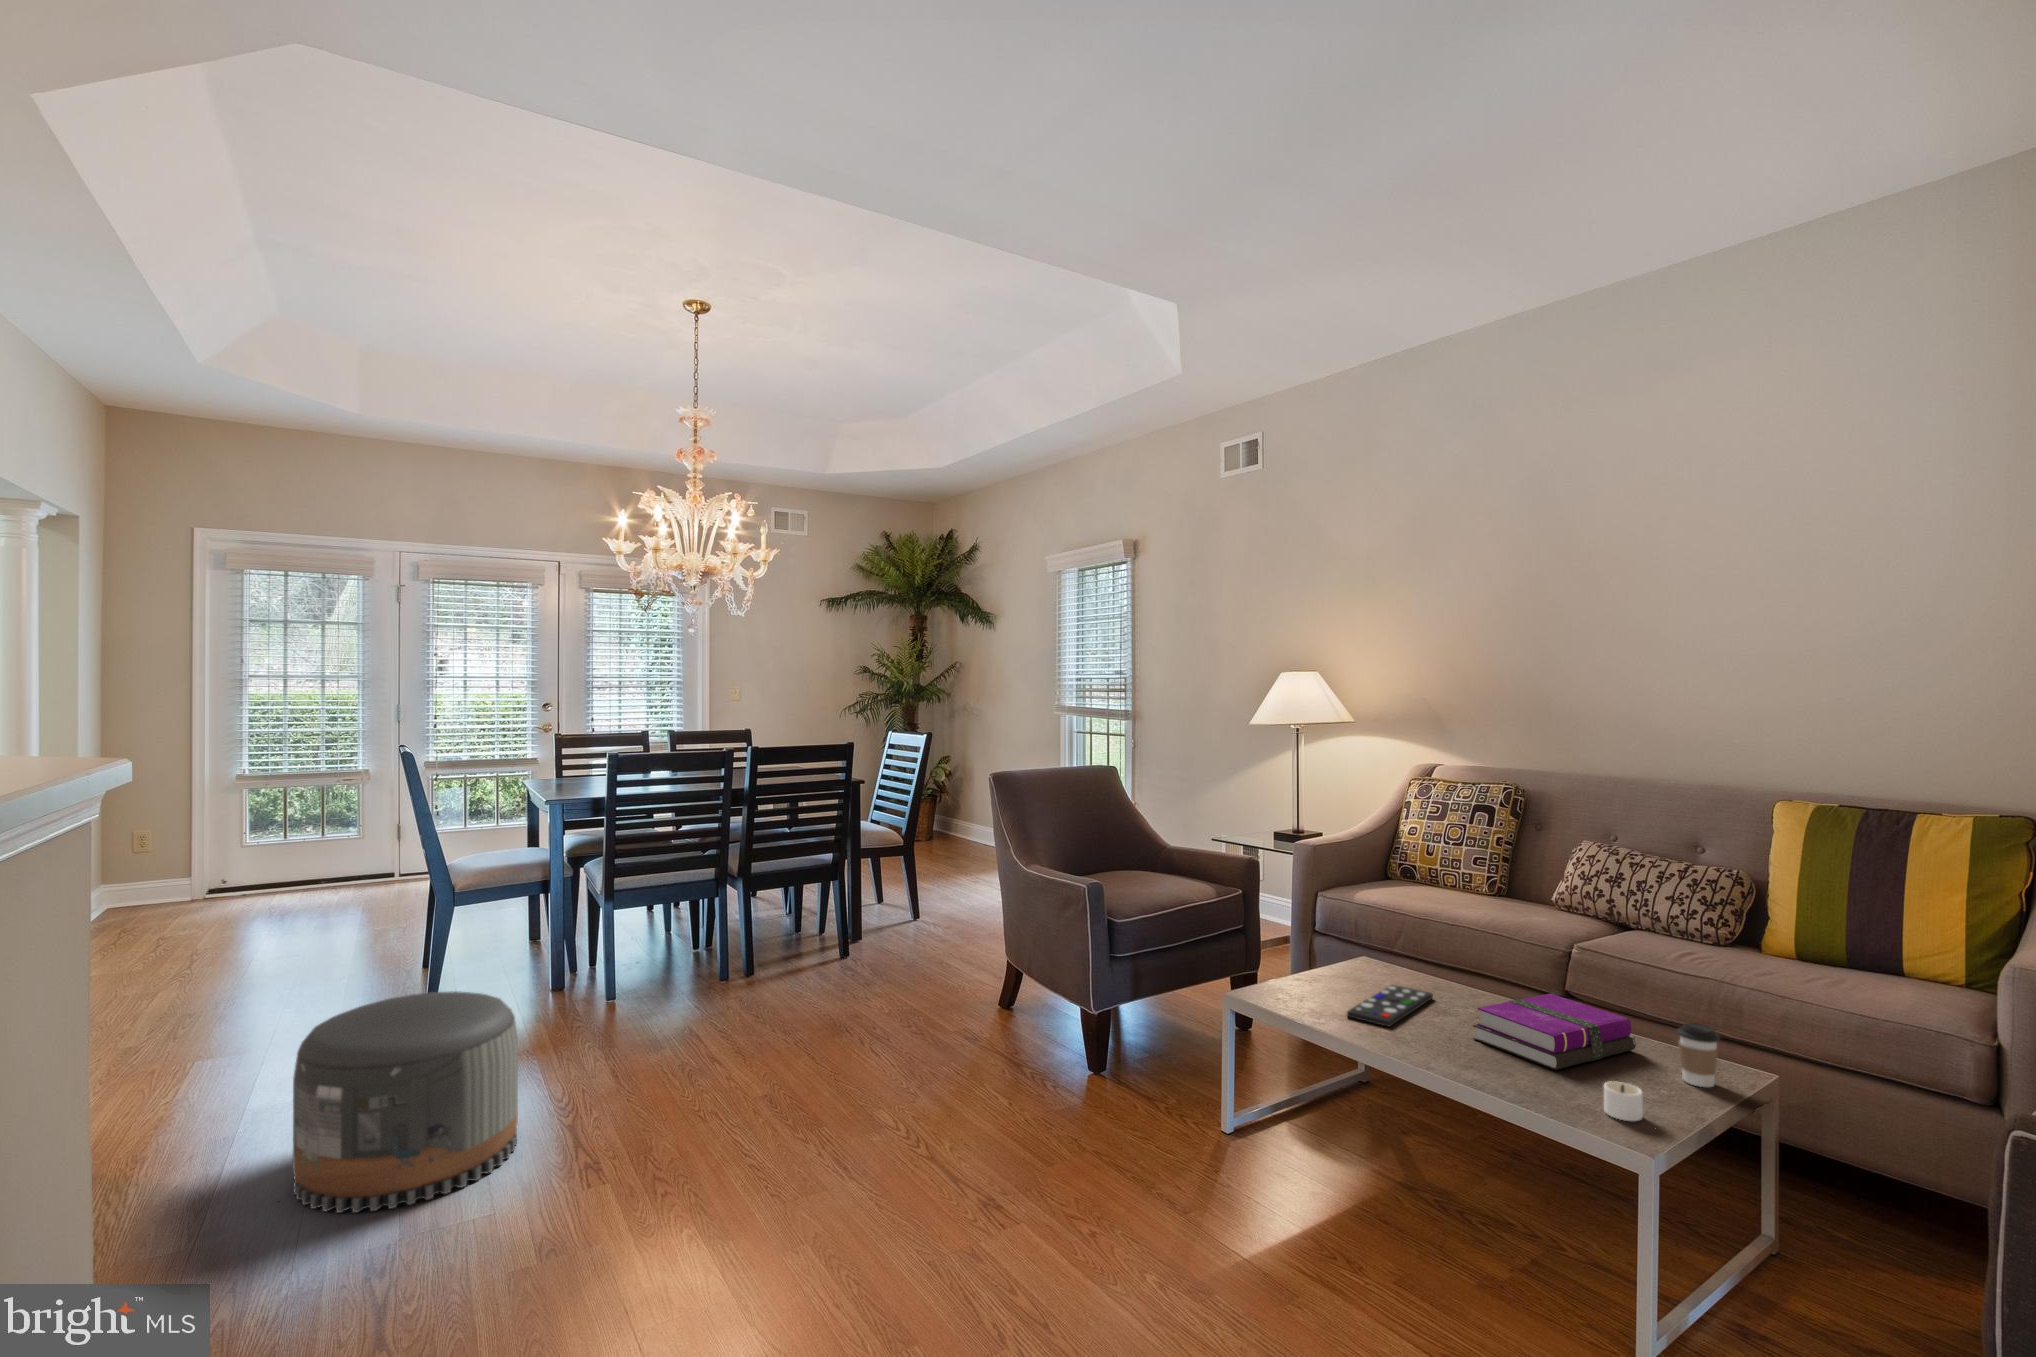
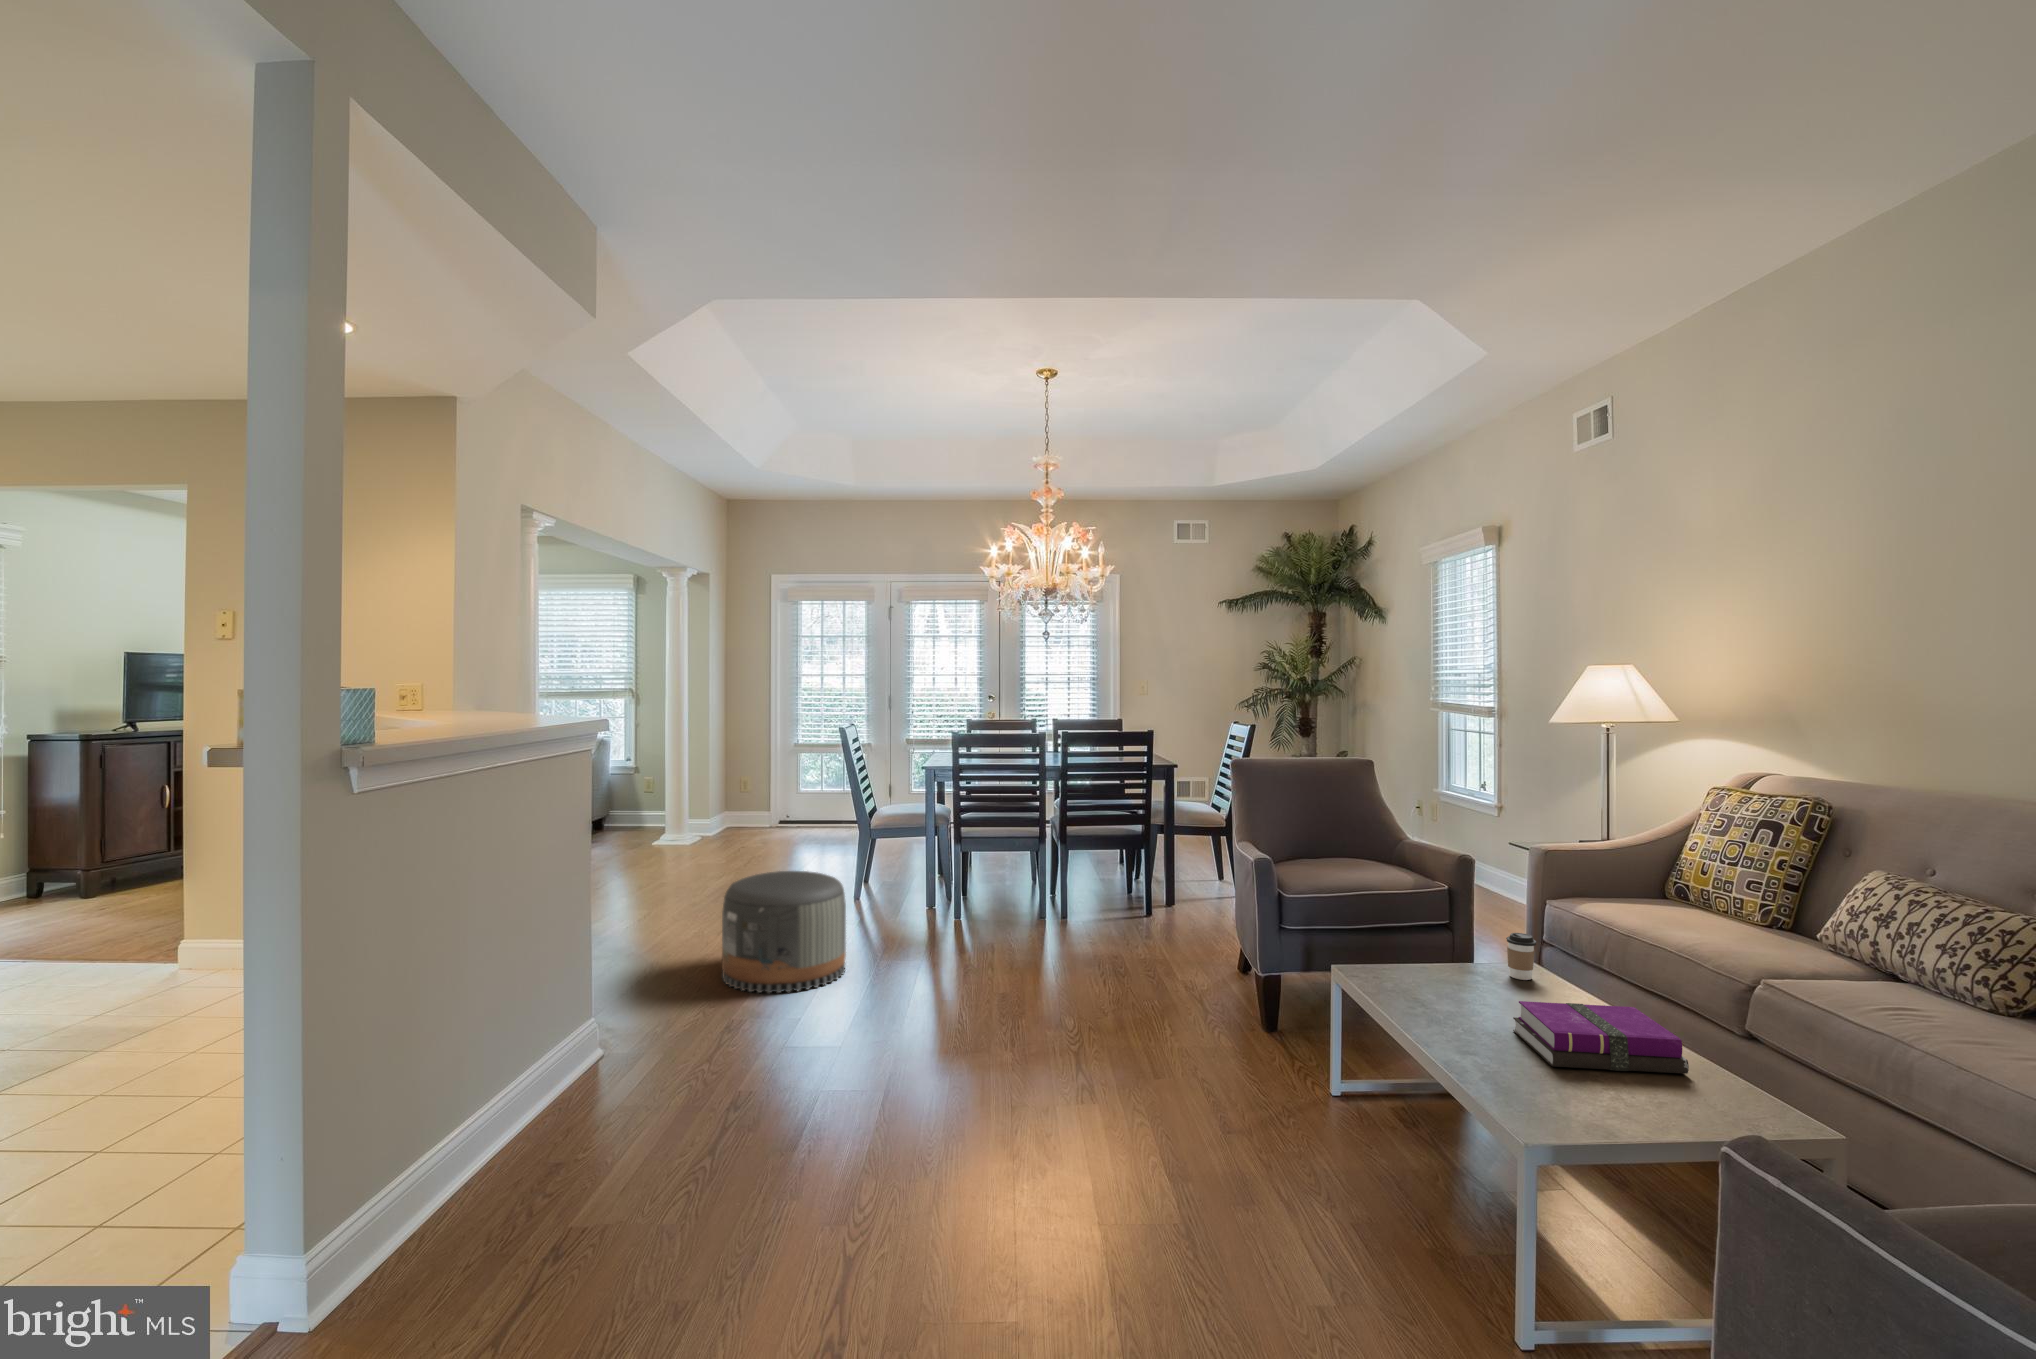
remote control: present [1347,985,1433,1027] -> none [1412,979,1536,1007]
coffee cup: present [1678,1023,1720,1087] -> present [1506,933,1537,980]
candle: present [1604,1082,1643,1121] -> none [1537,1074,1575,1123]

